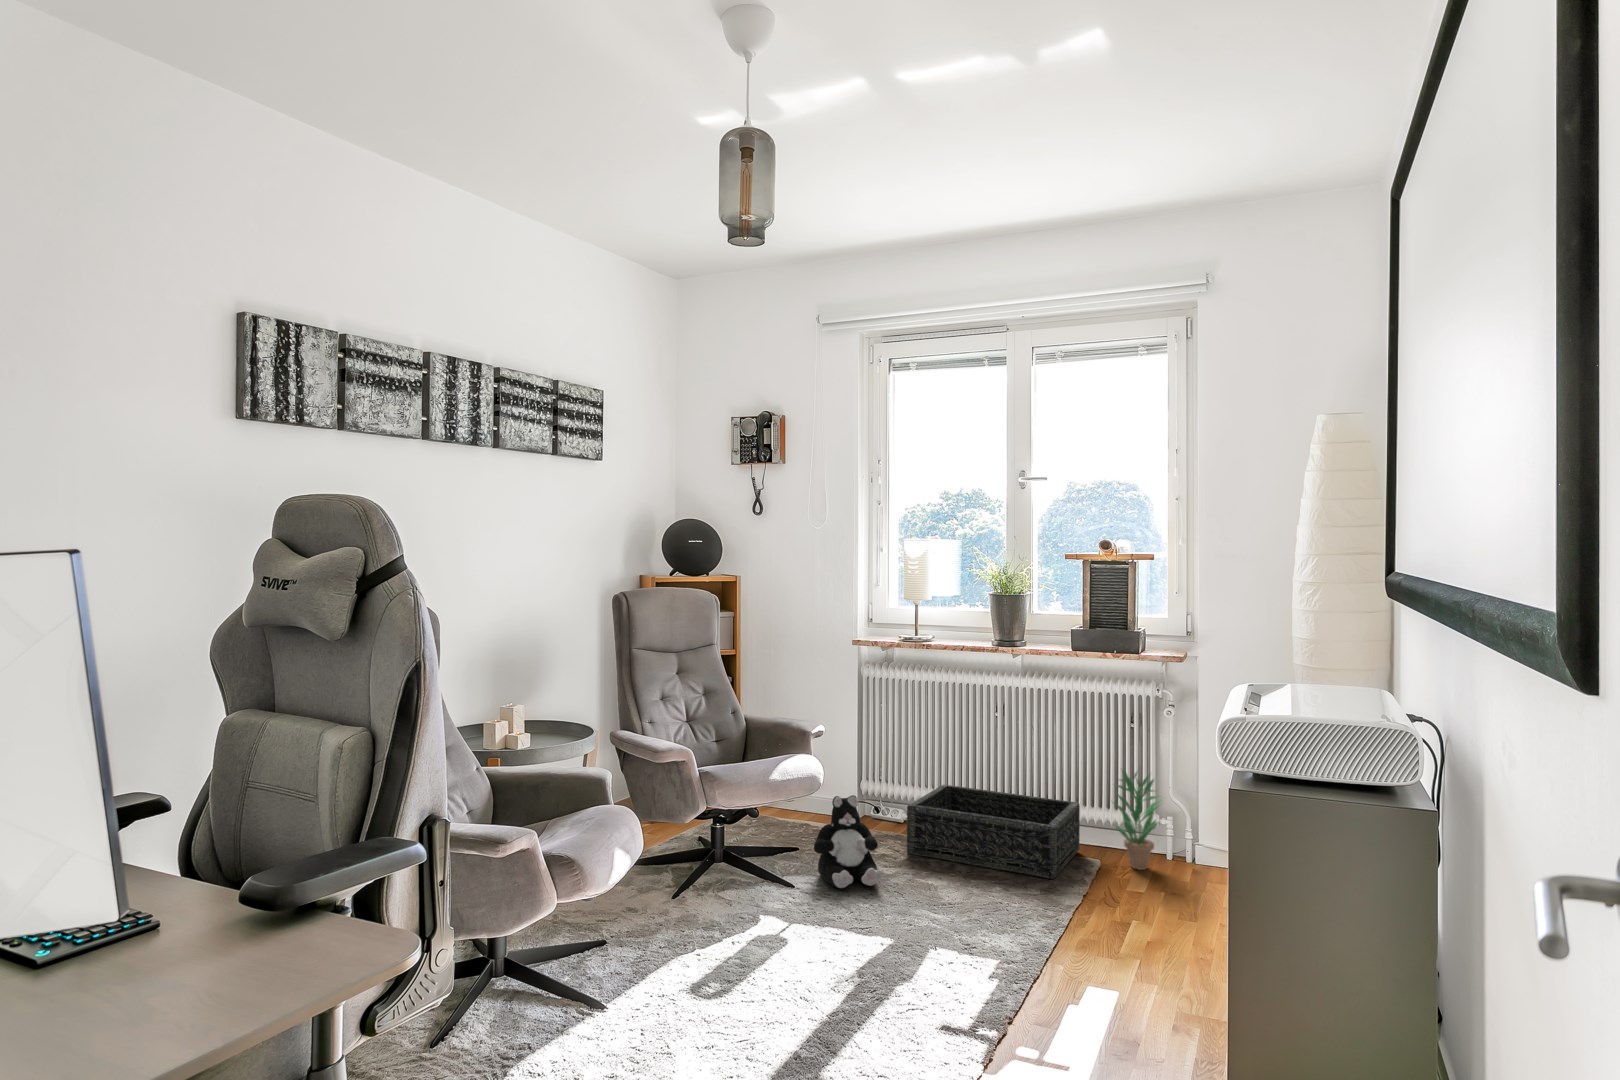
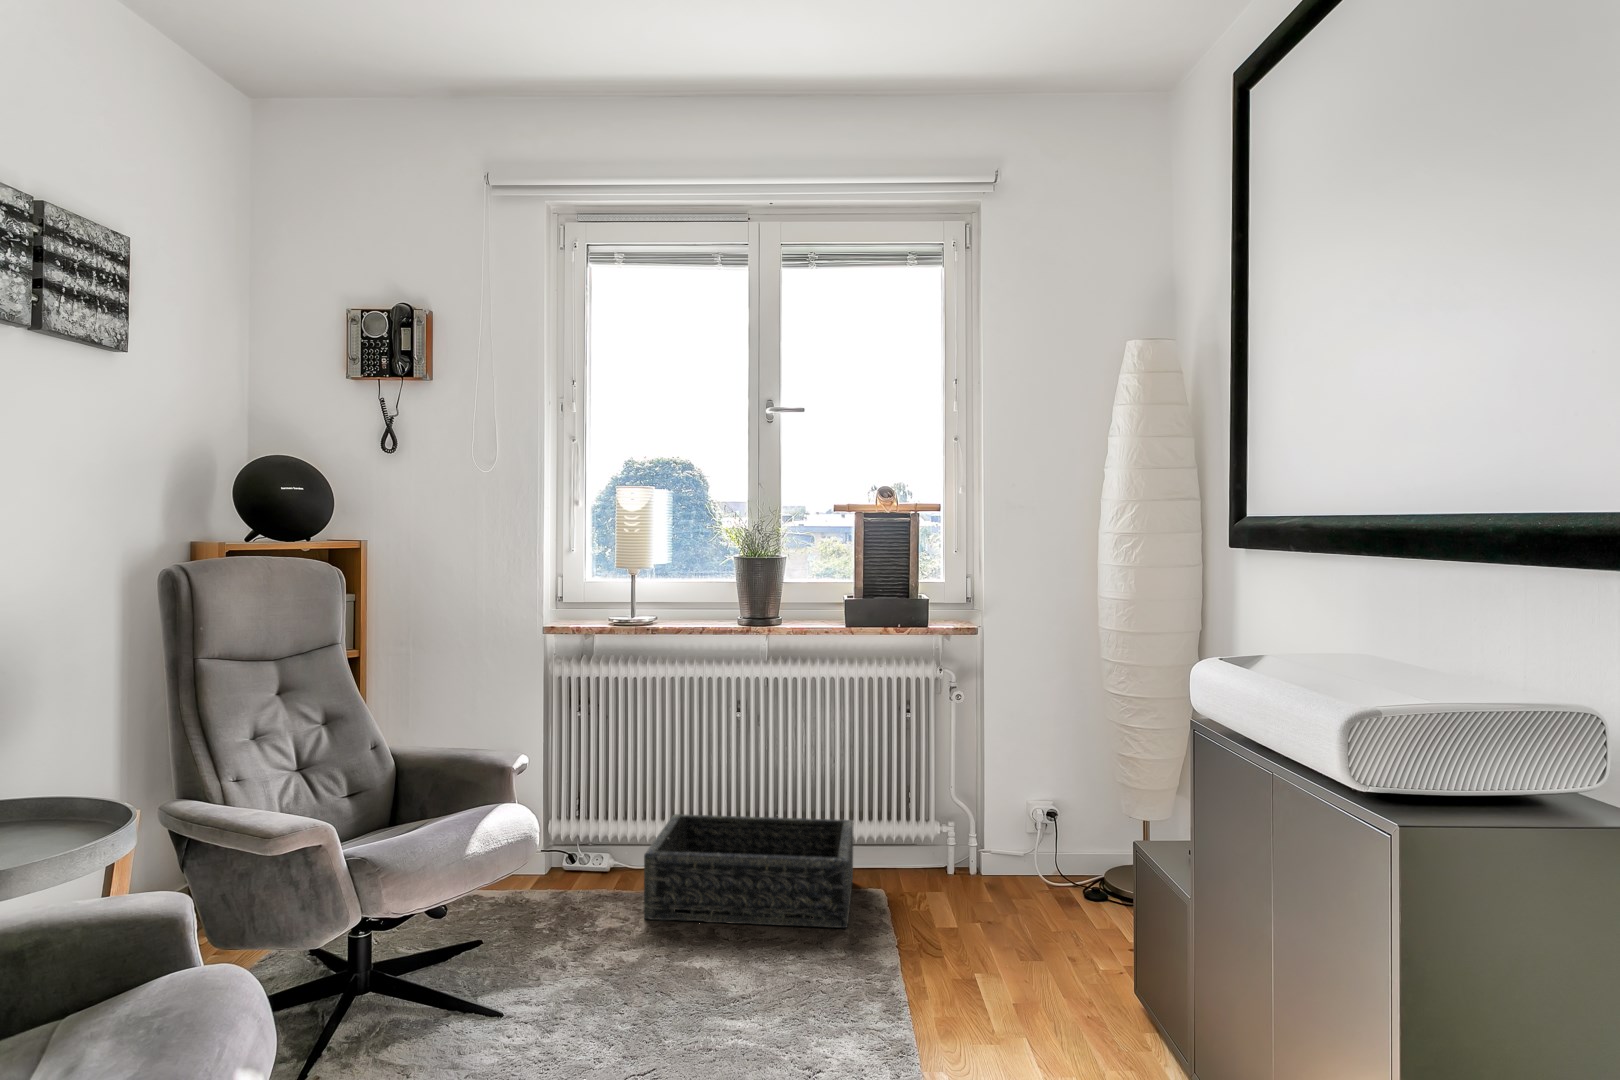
potted plant: present [1114,770,1162,870] -> none [897,773,962,896]
plush toy: present [814,795,883,888] -> none [528,855,639,999]

